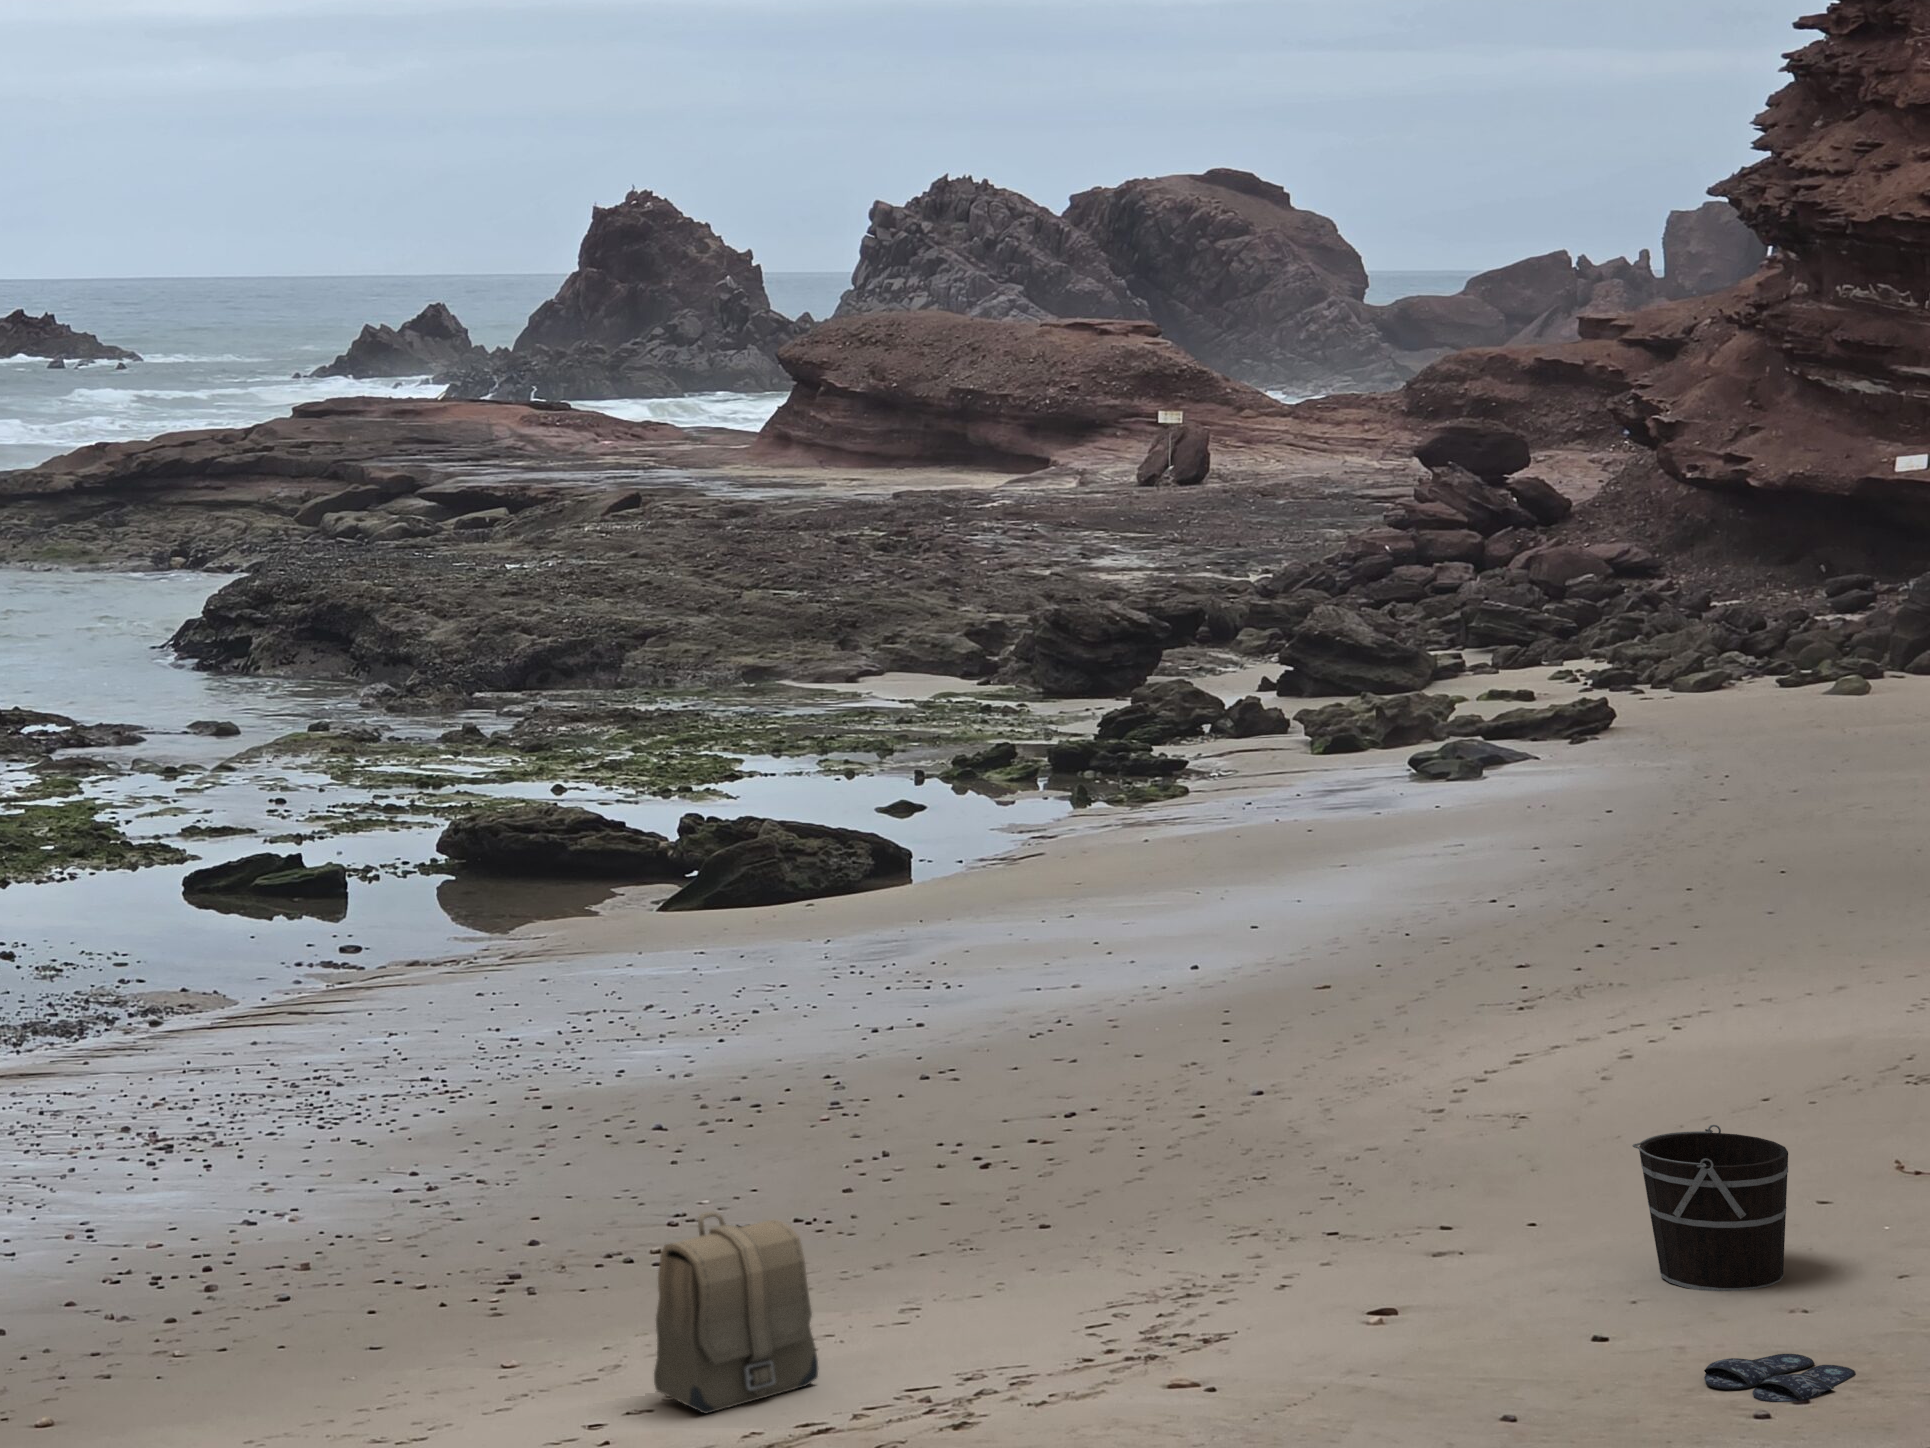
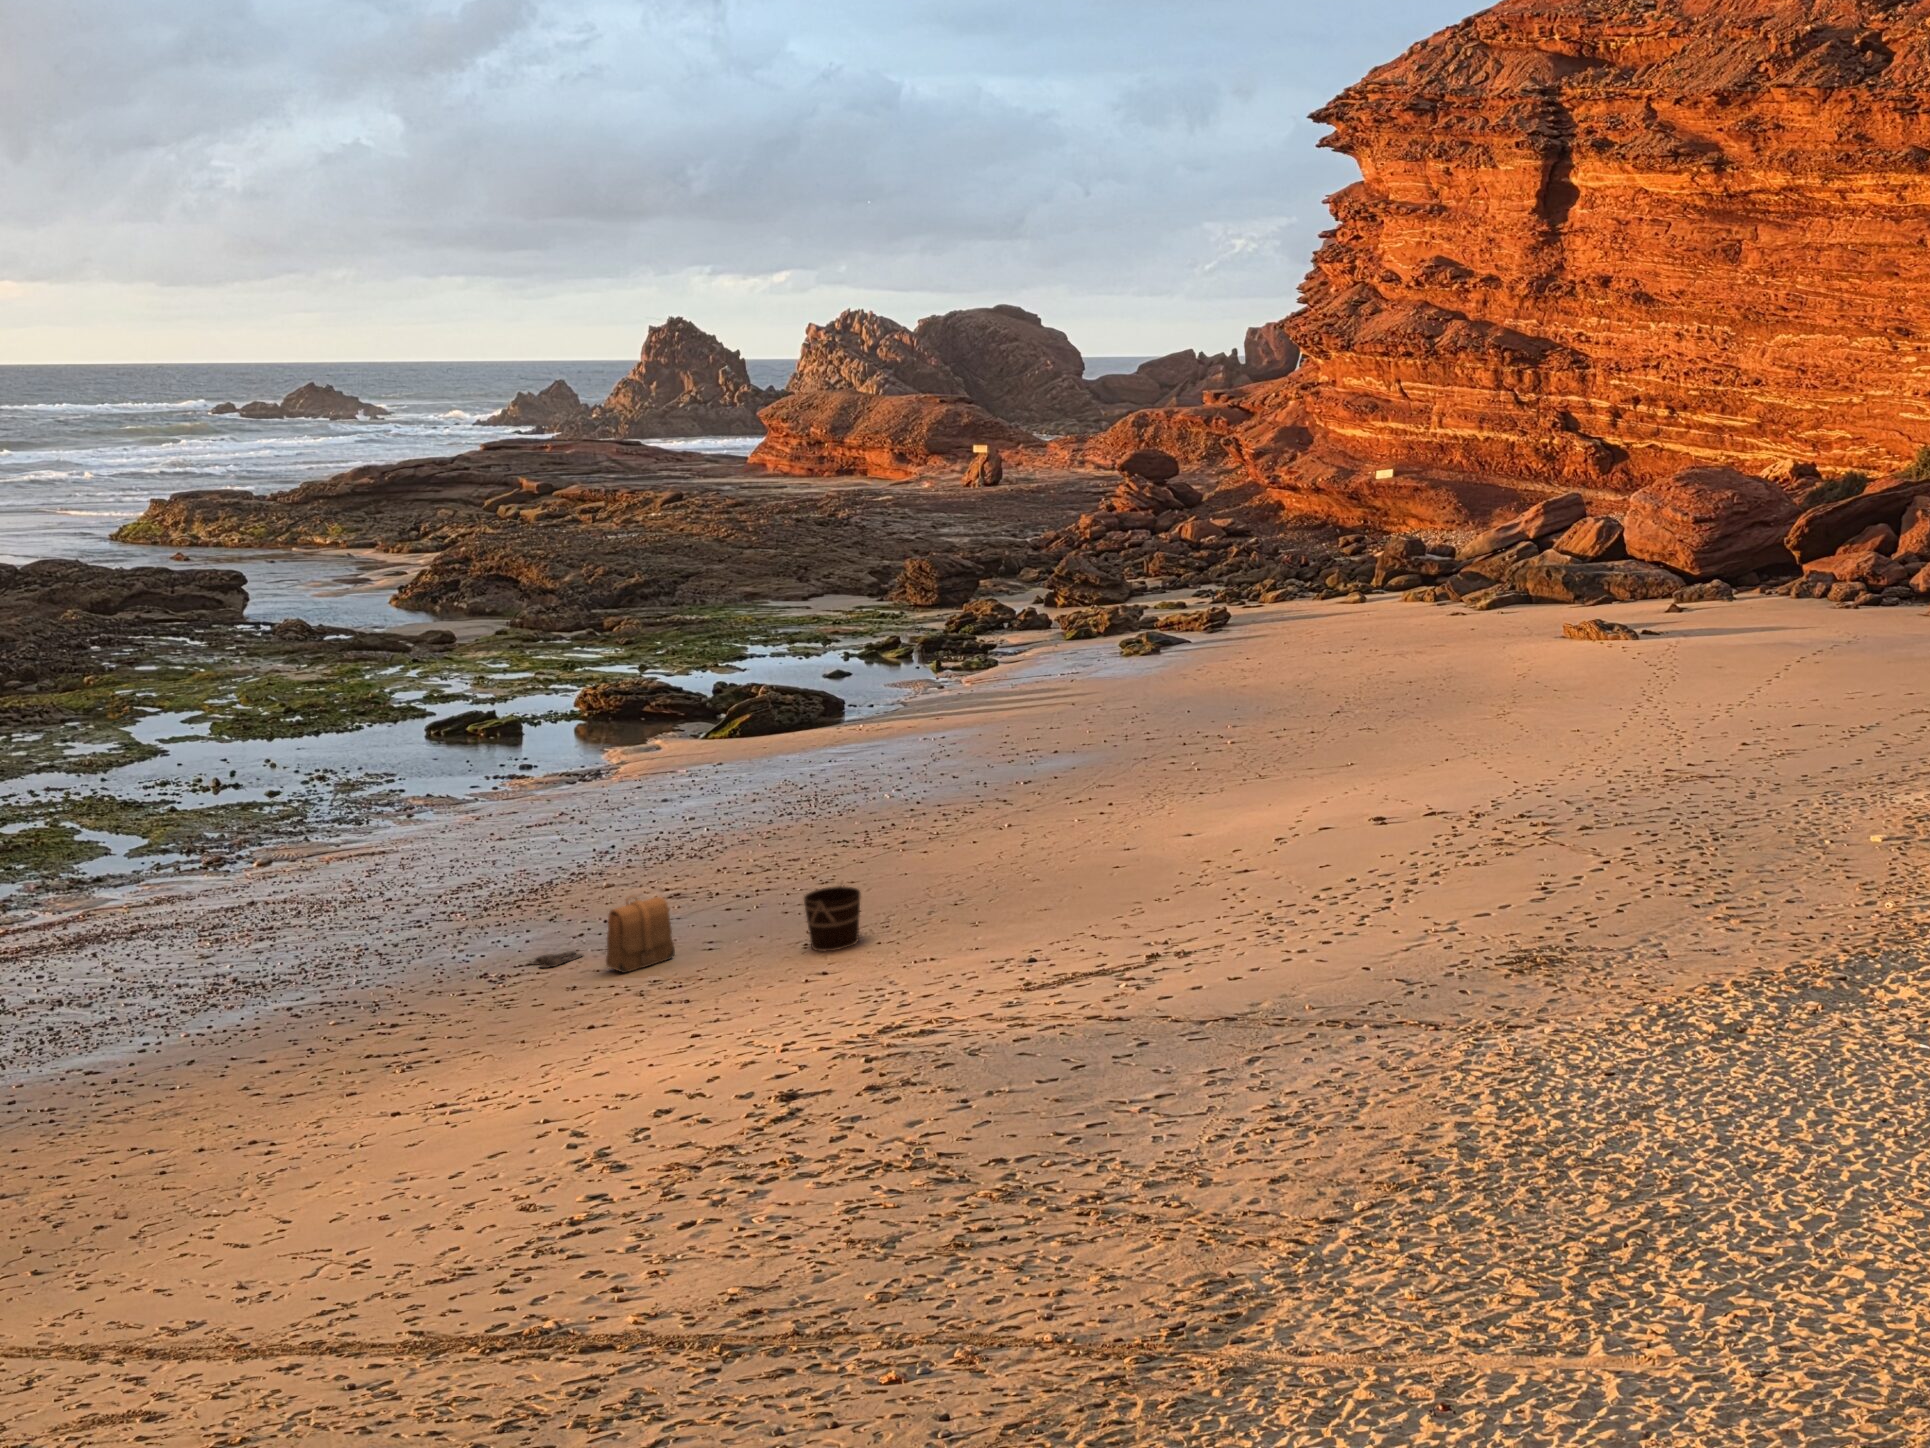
bucket: present [1632,1125,1788,1291] -> present [804,886,860,951]
slippers: present [1704,1354,1856,1402] -> present [532,951,583,968]

